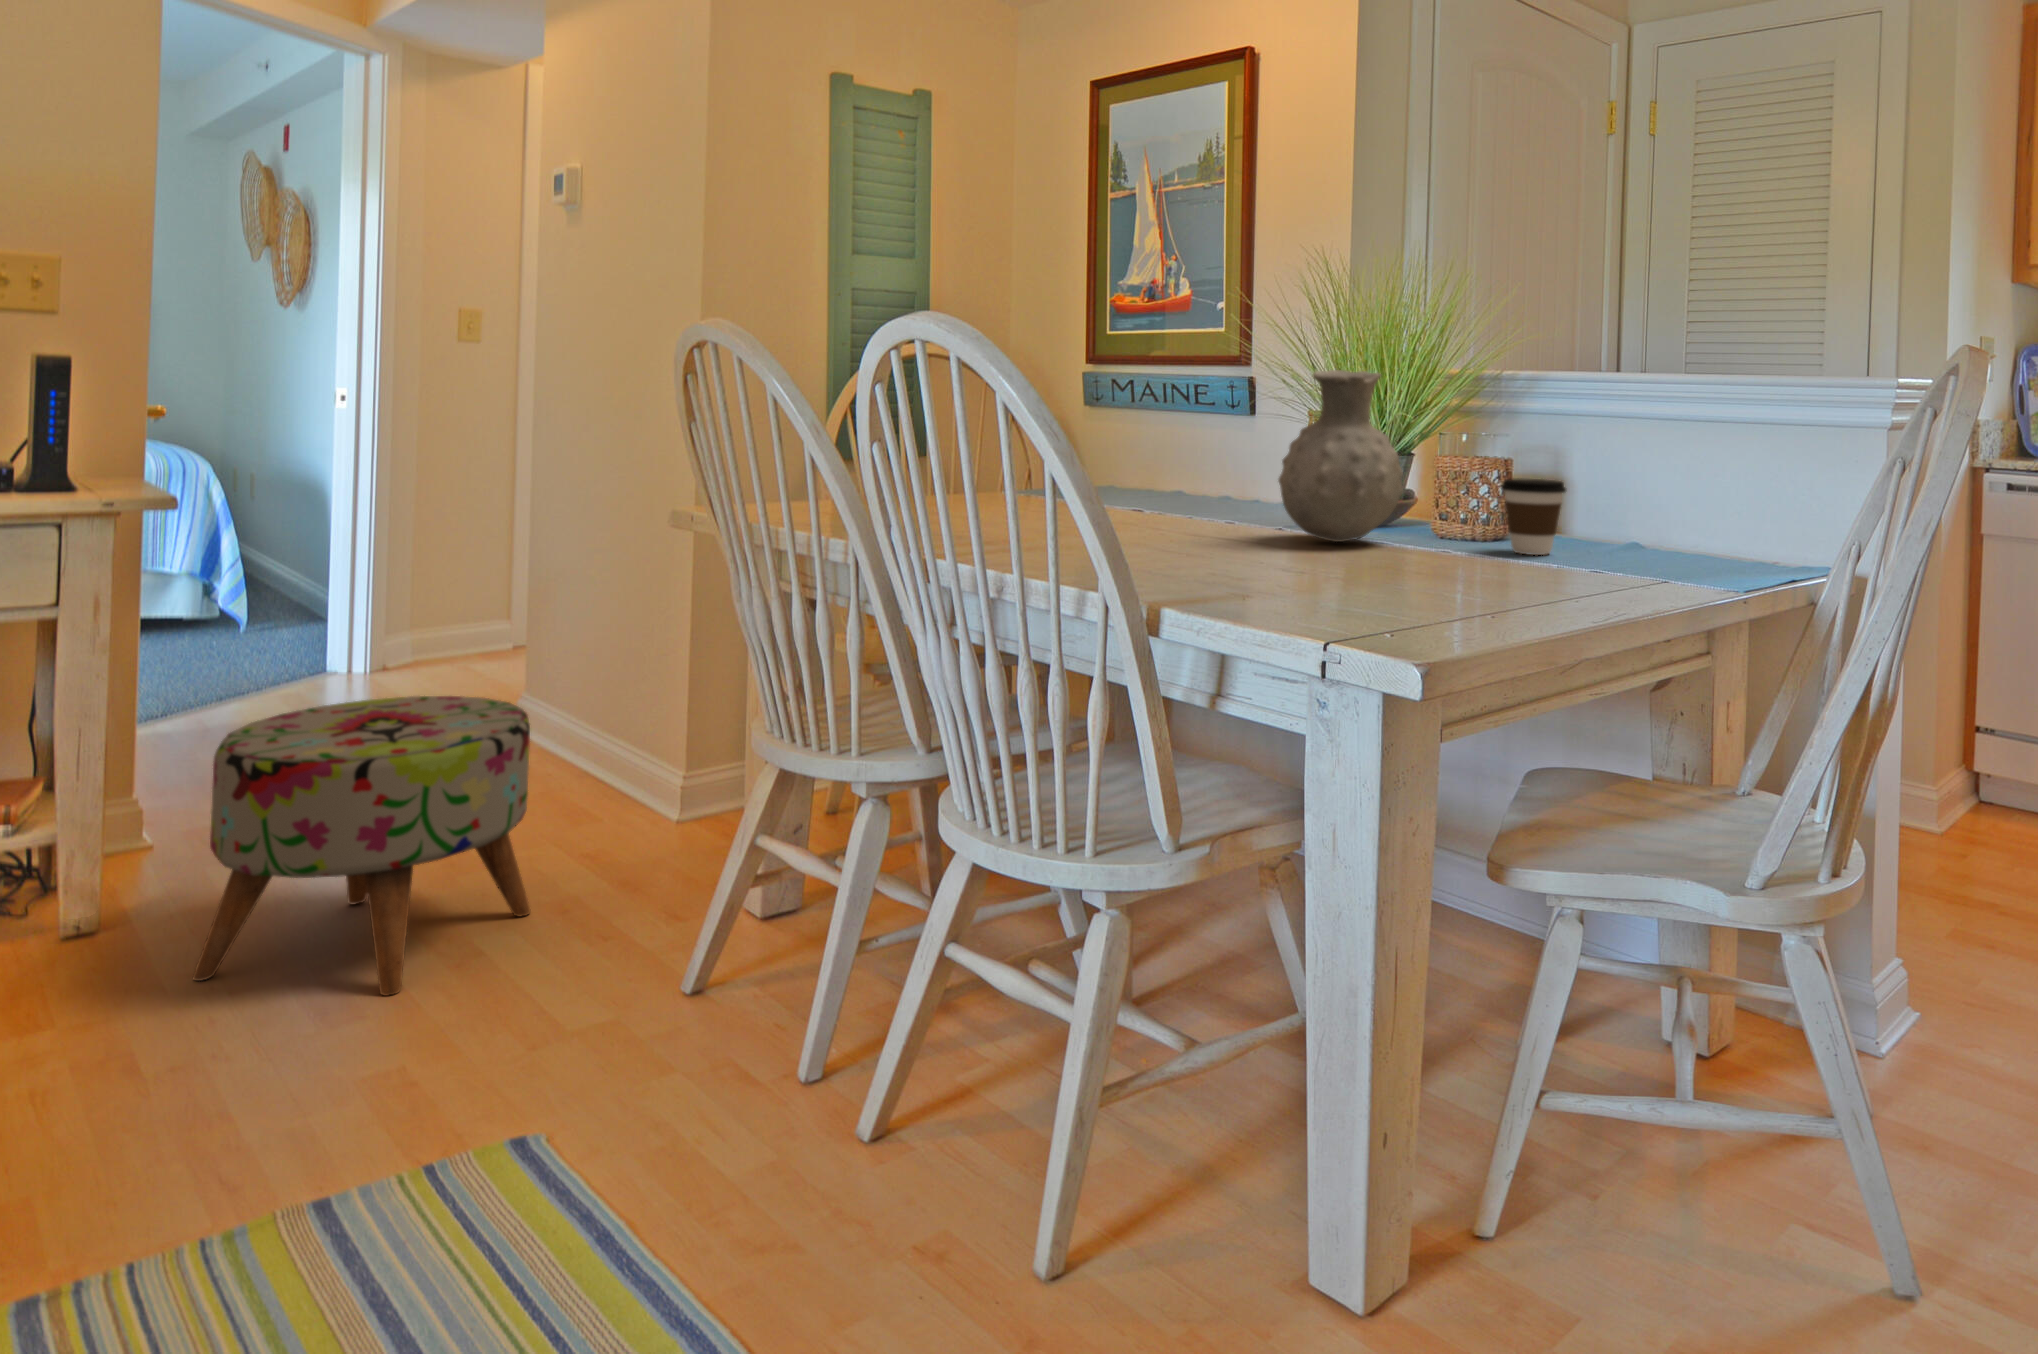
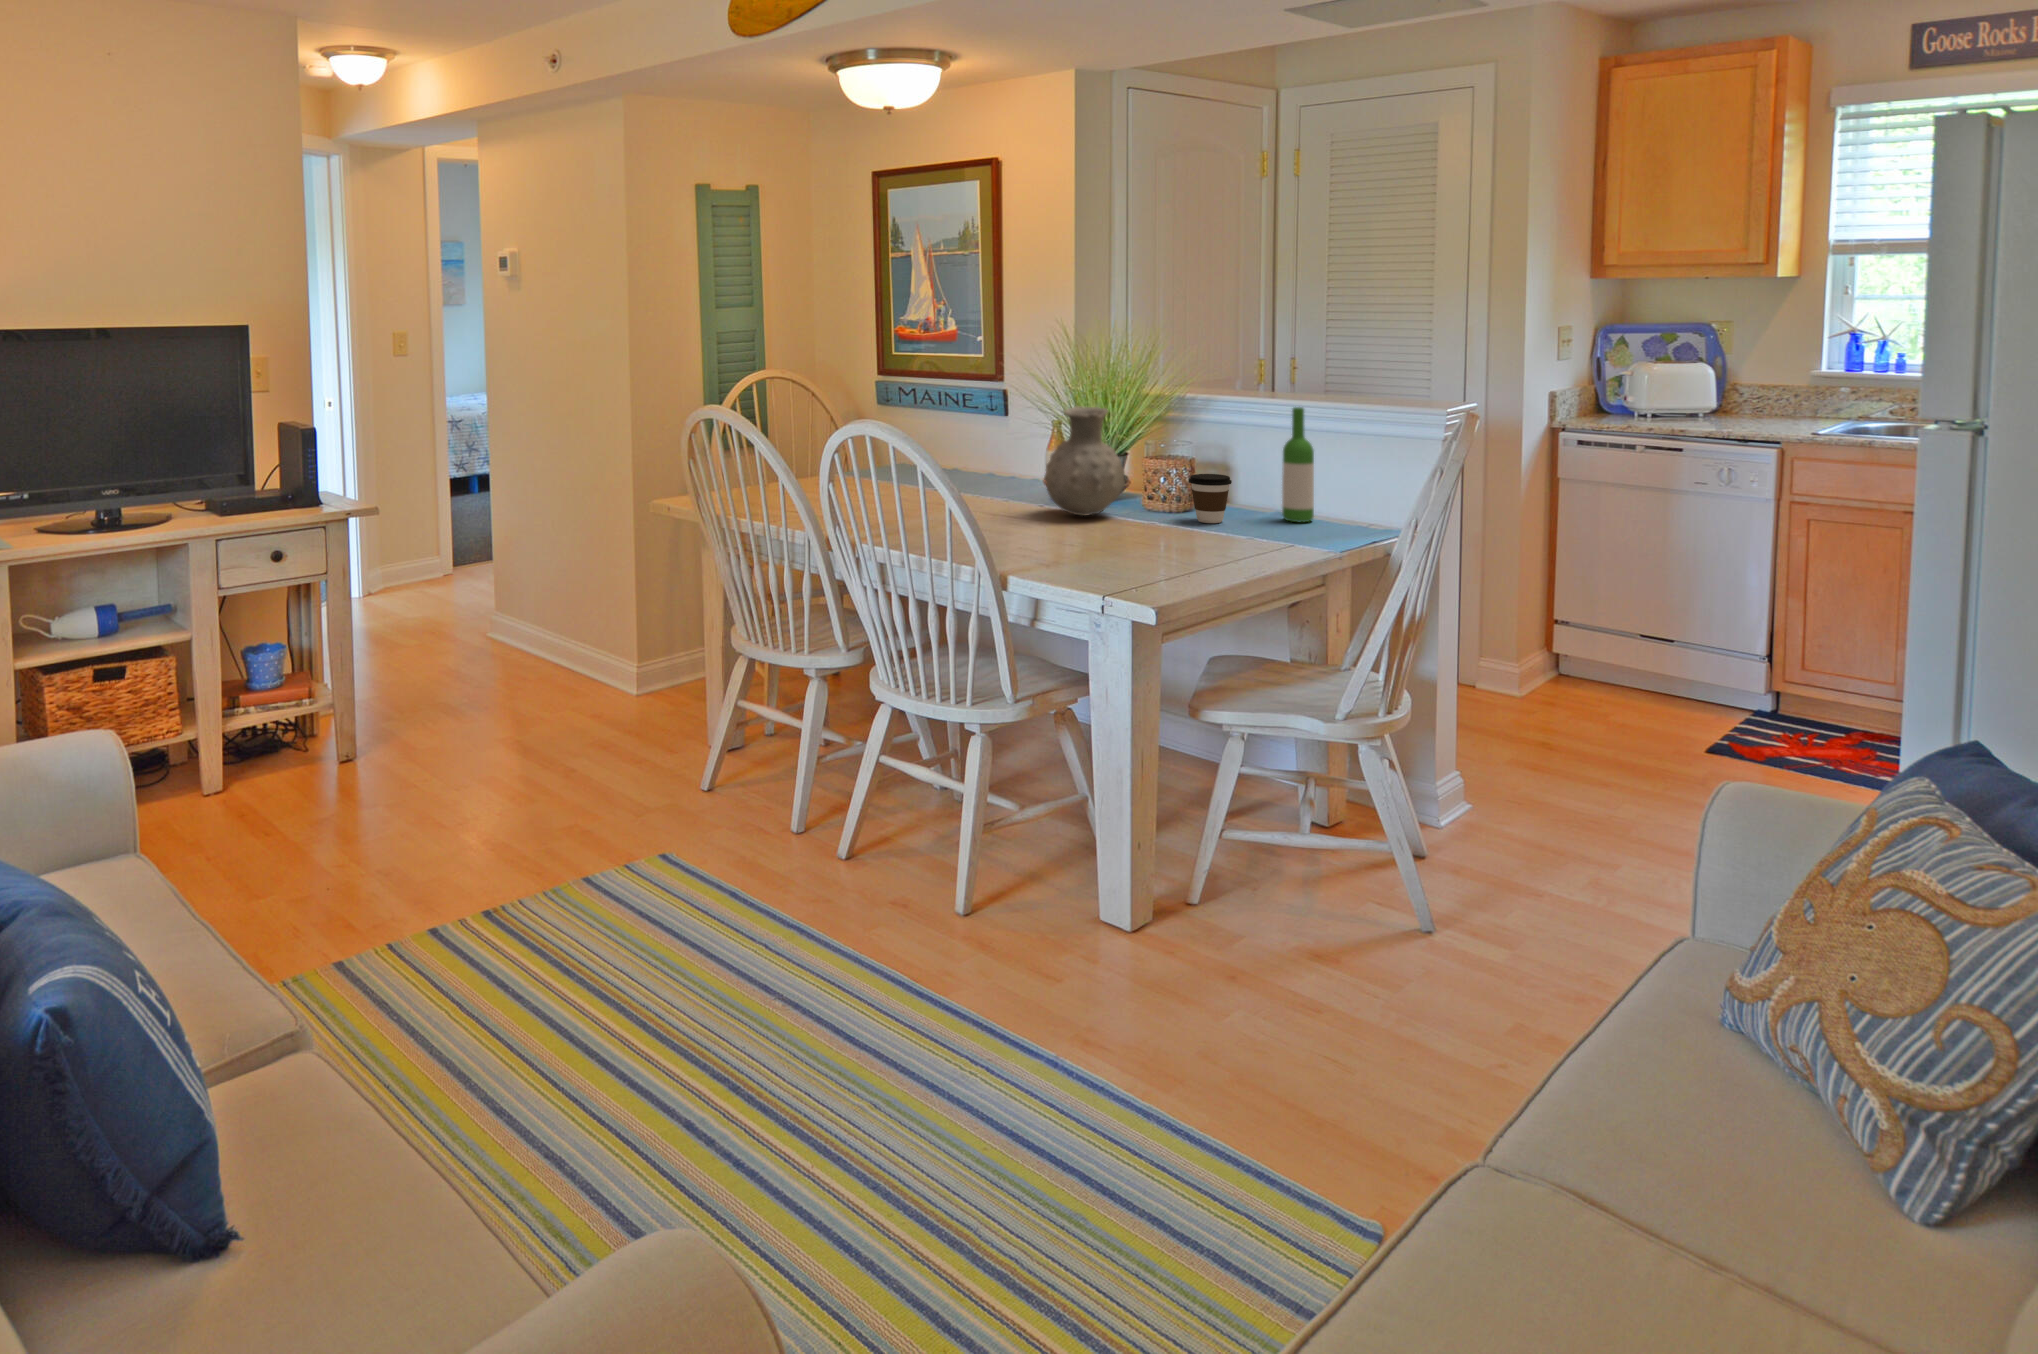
wine bottle: none [1642,376,1692,557] -> present [1282,407,1314,522]
ottoman: present [193,696,530,996] -> none [432,616,593,787]

